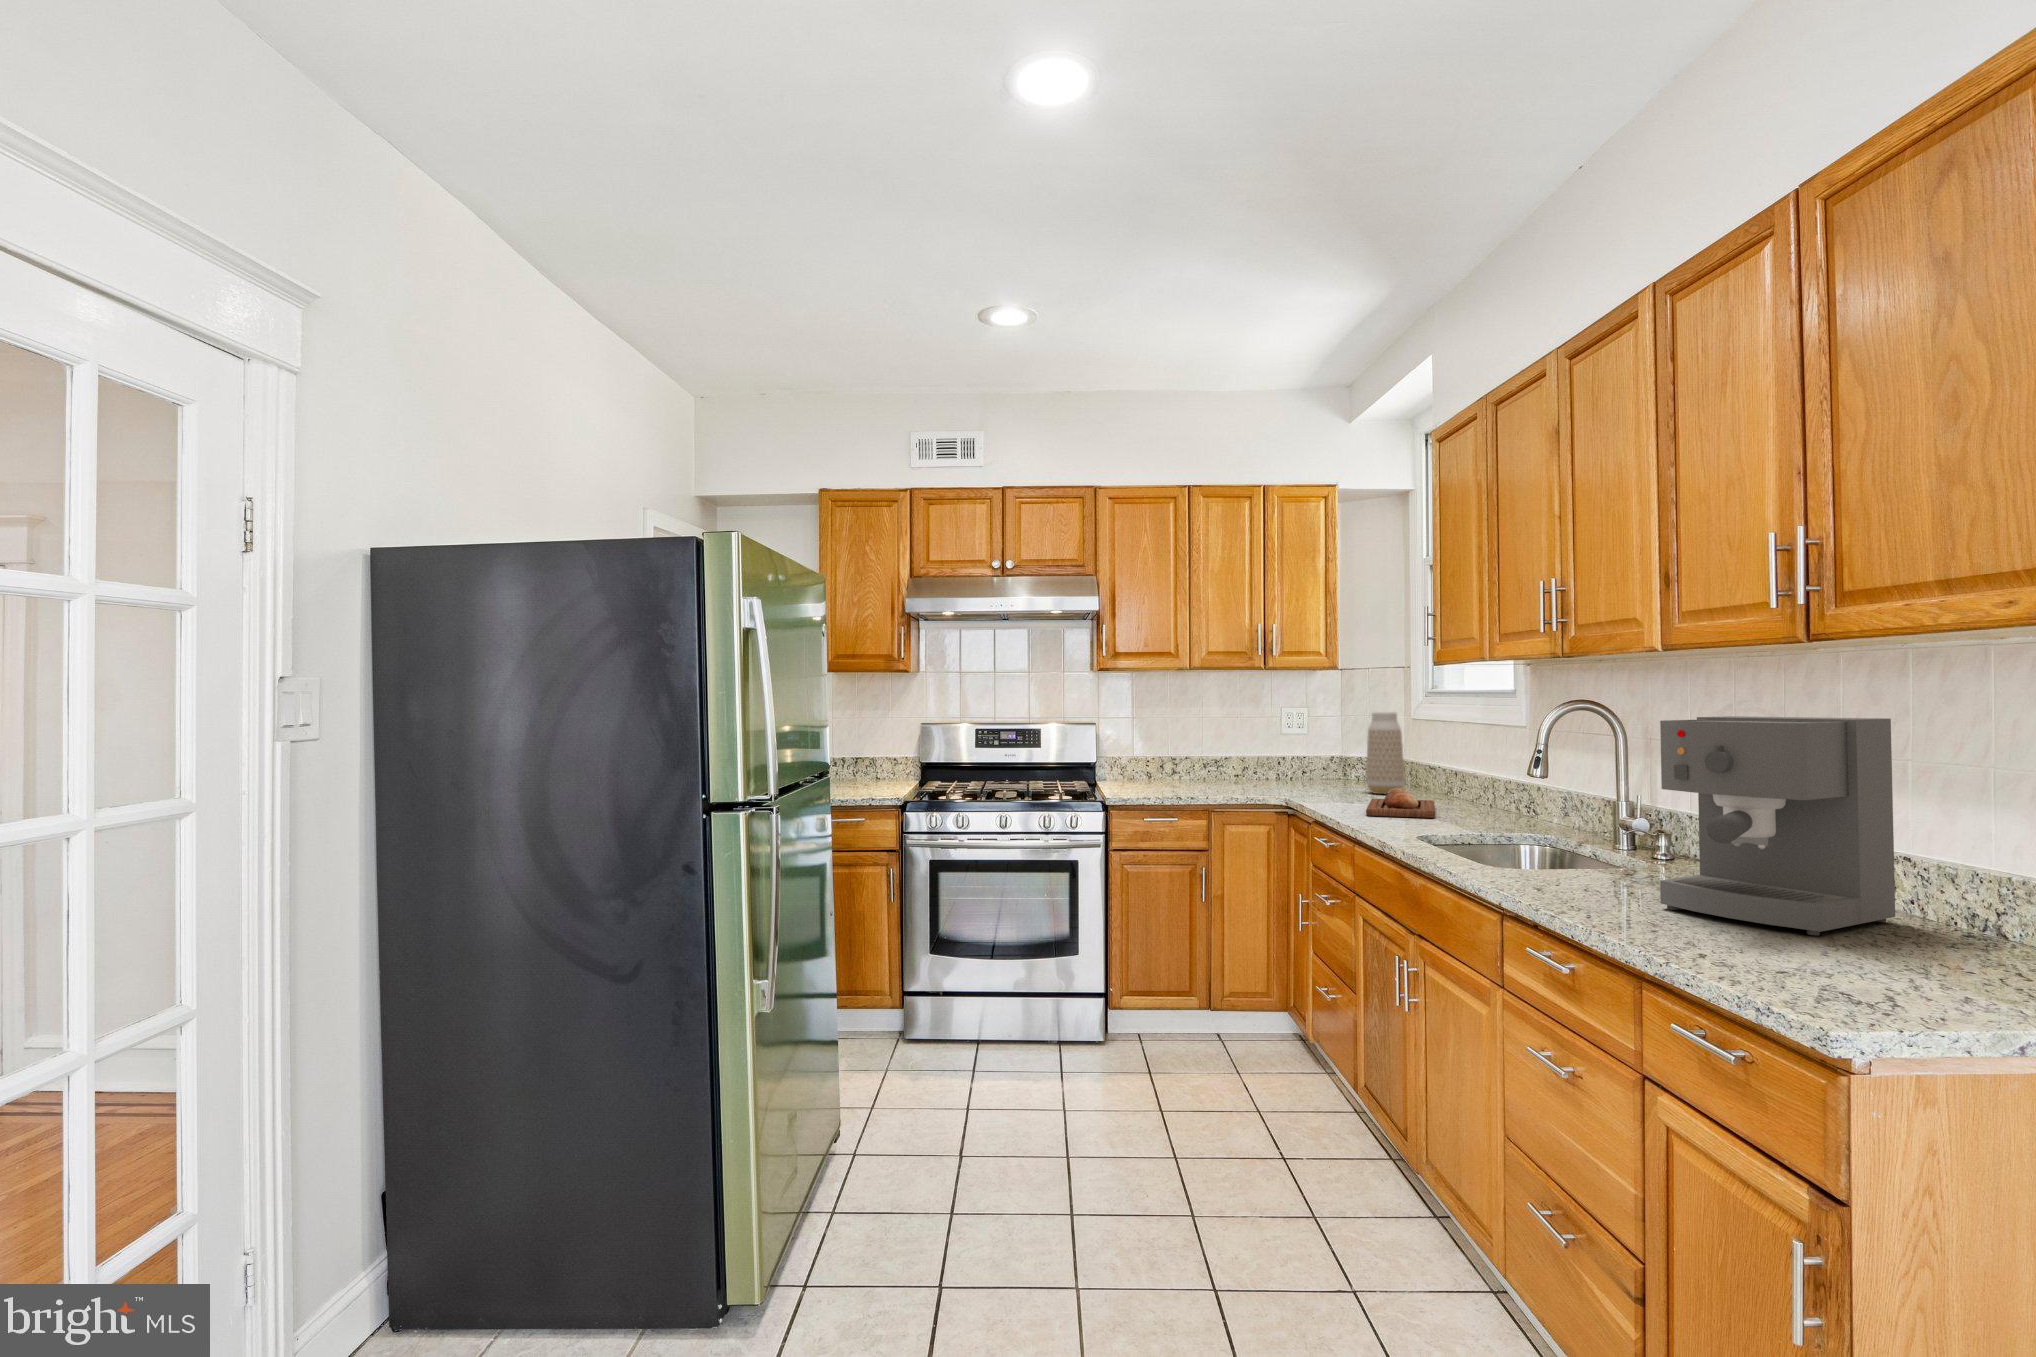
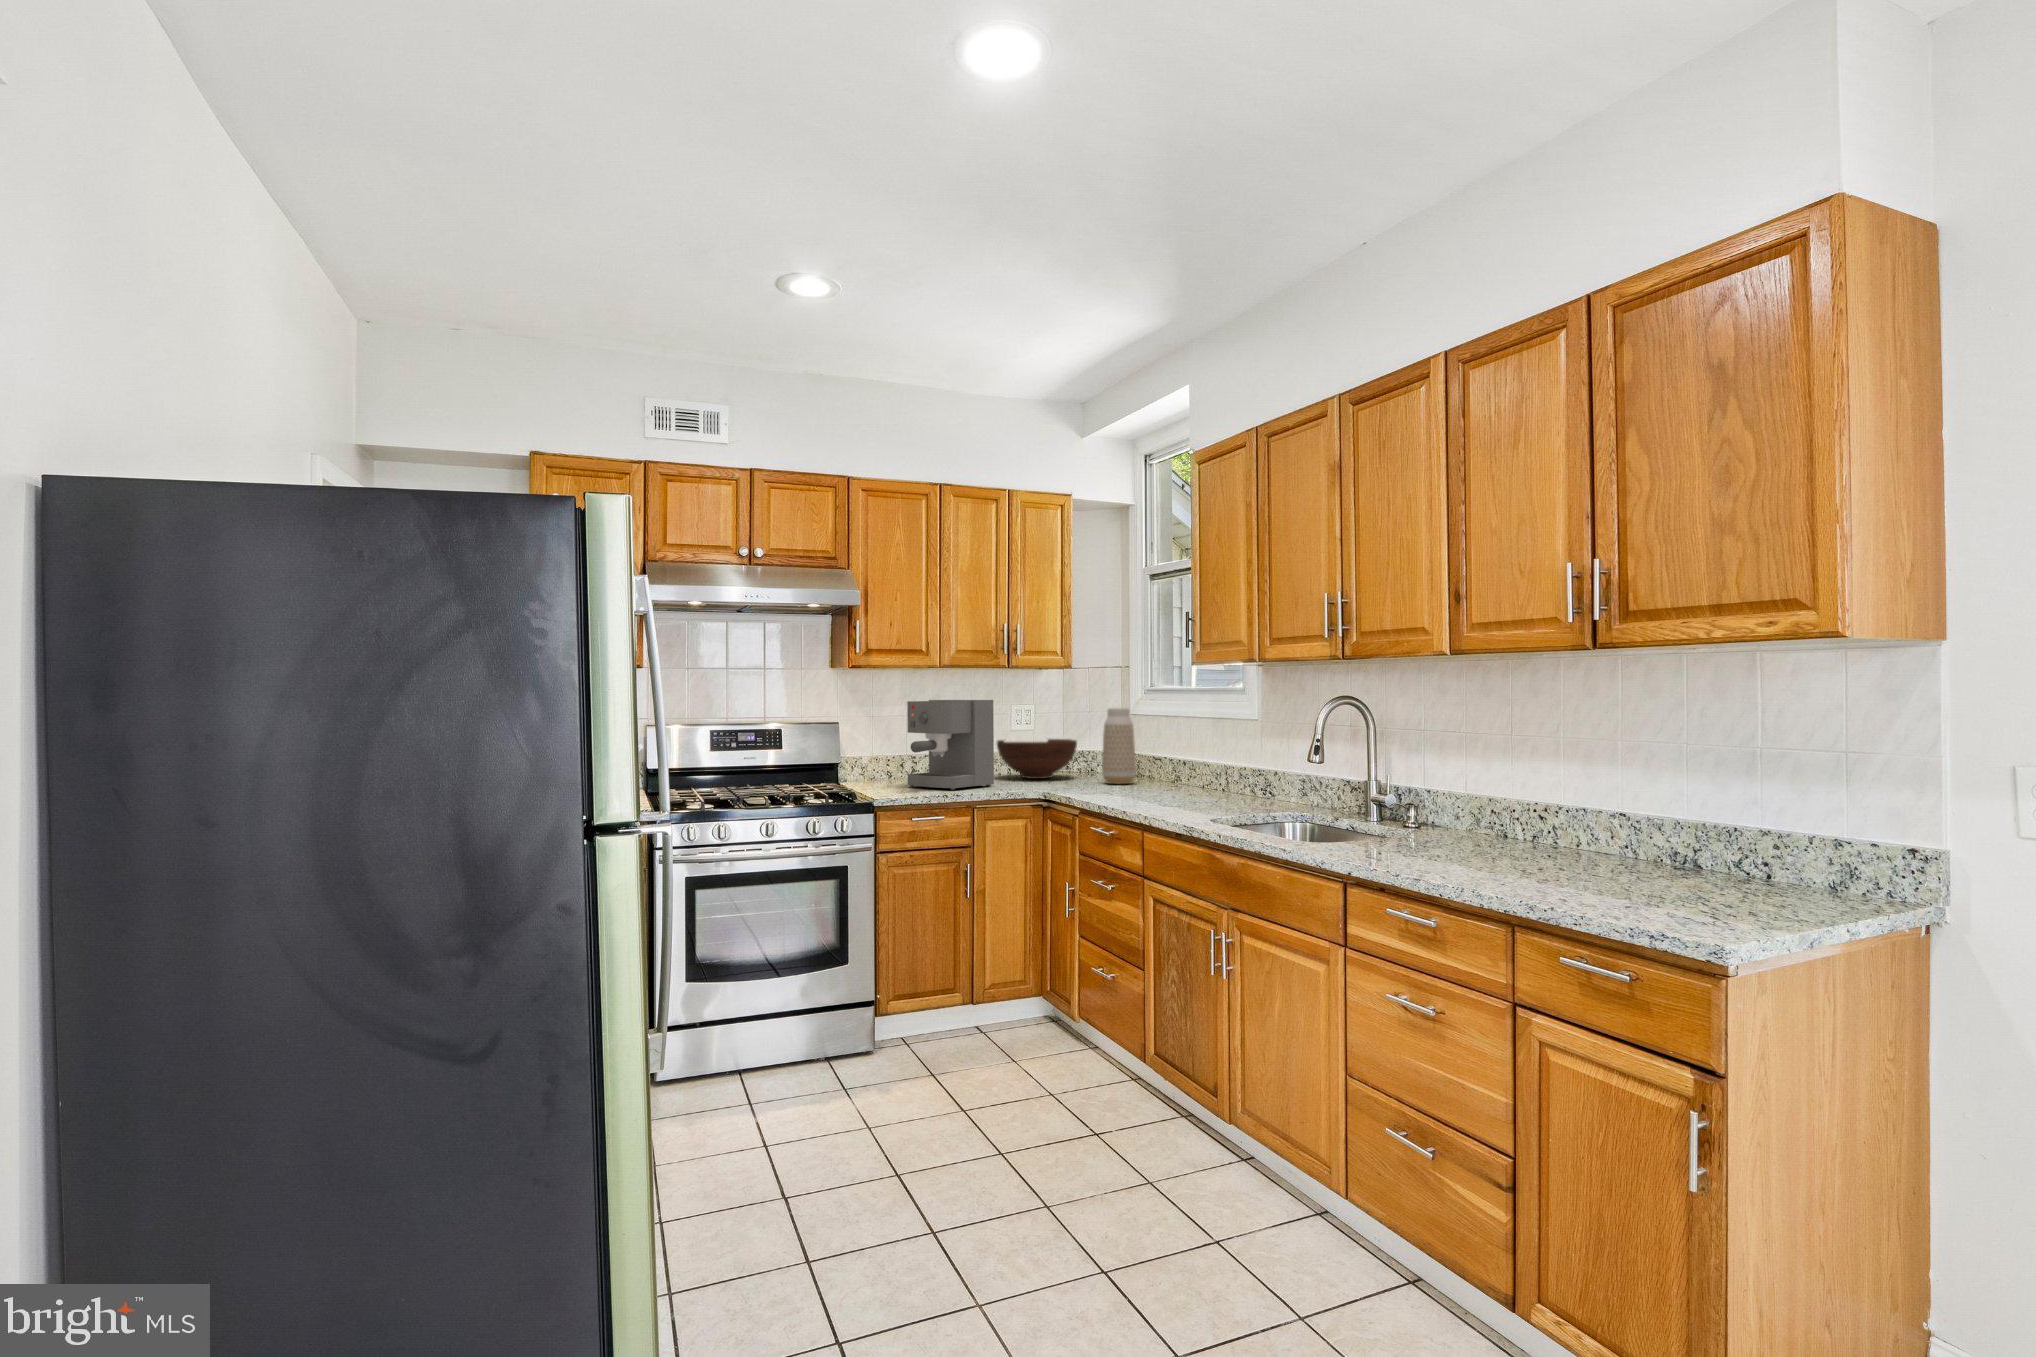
coffee maker: present [1660,716,1895,935] -> present [907,700,994,790]
fruit bowl: none [1262,743,1349,785] -> present [997,739,1077,779]
bread loaf: present [1366,789,1435,818] -> none [1125,778,1196,804]

